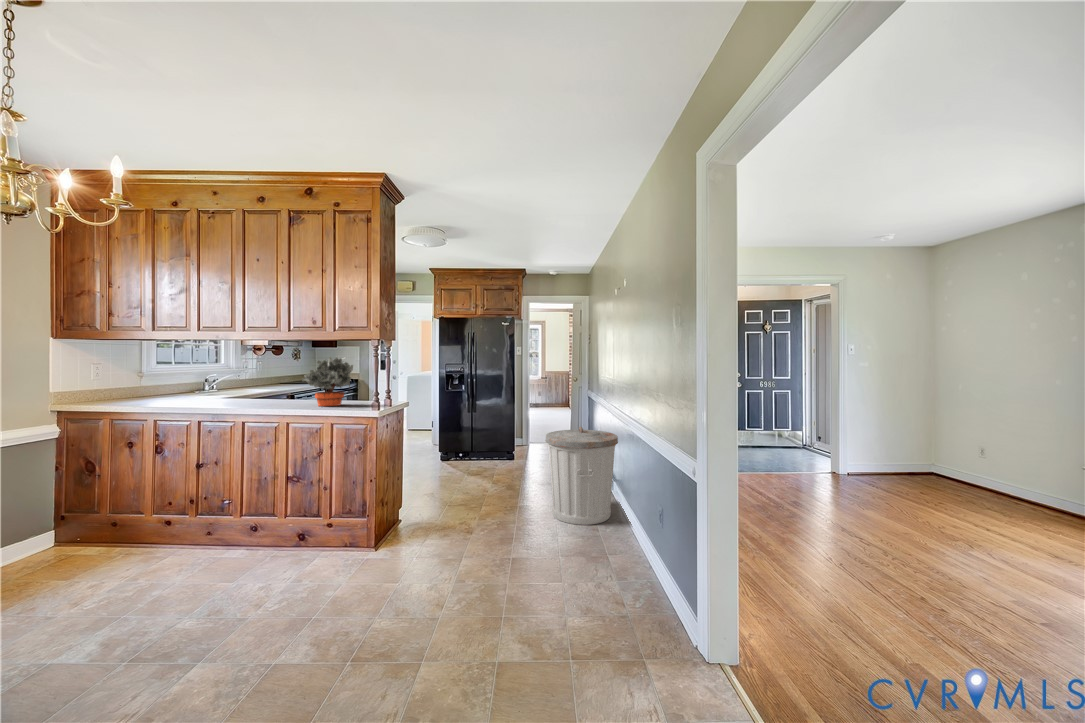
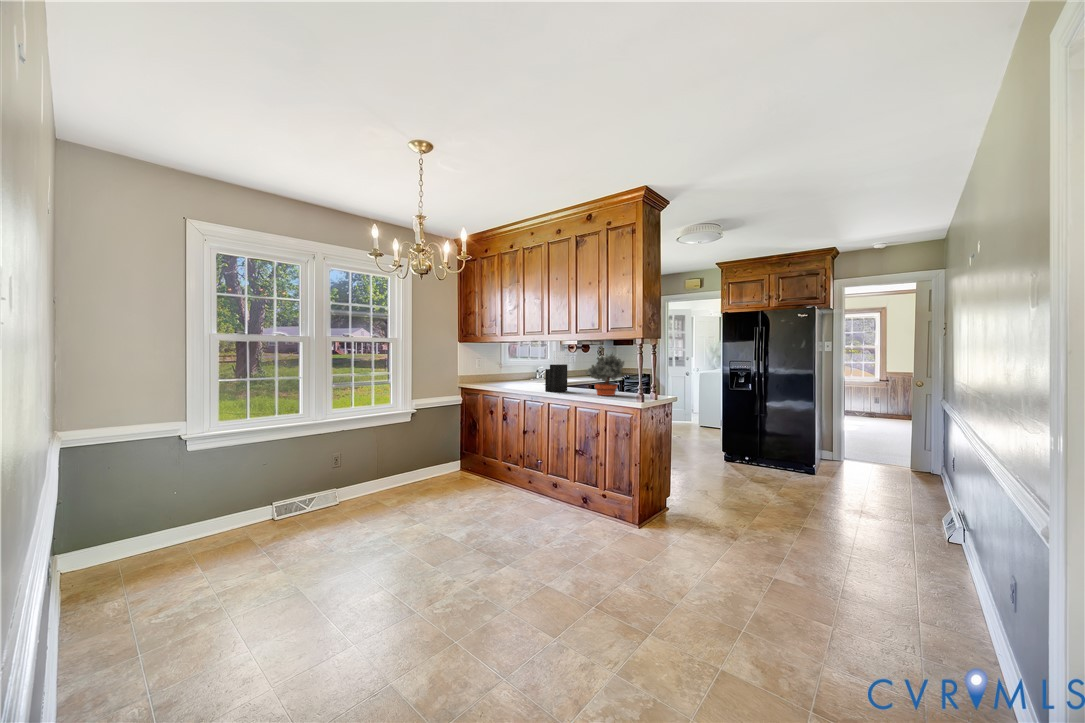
knife block: none [238,353,272,406] -> present [545,351,567,392]
trash can: present [545,427,618,525] -> none [837,443,962,576]

